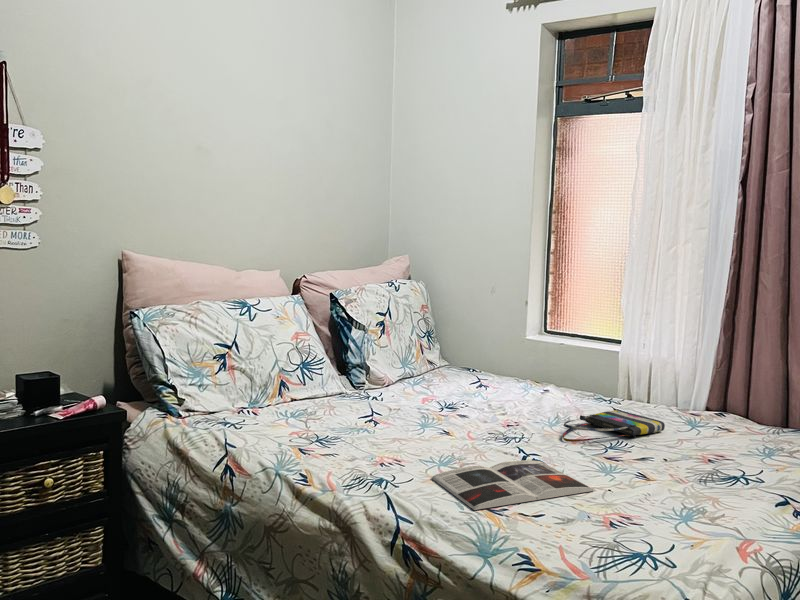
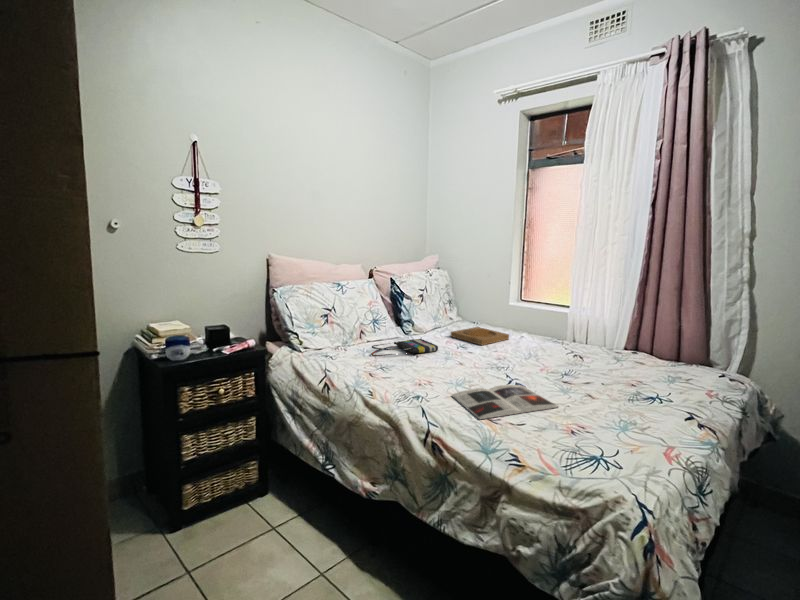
tray: none [430,375,524,404] -> present [451,327,509,345]
tote bag: present [563,410,665,442] -> present [372,339,438,356]

